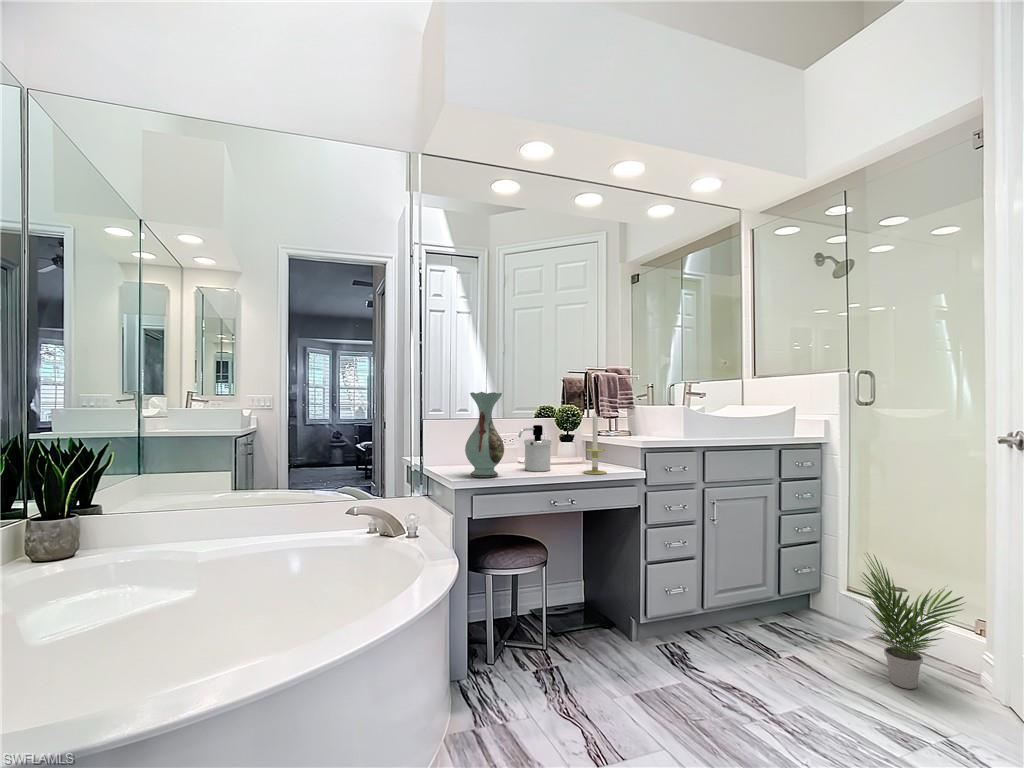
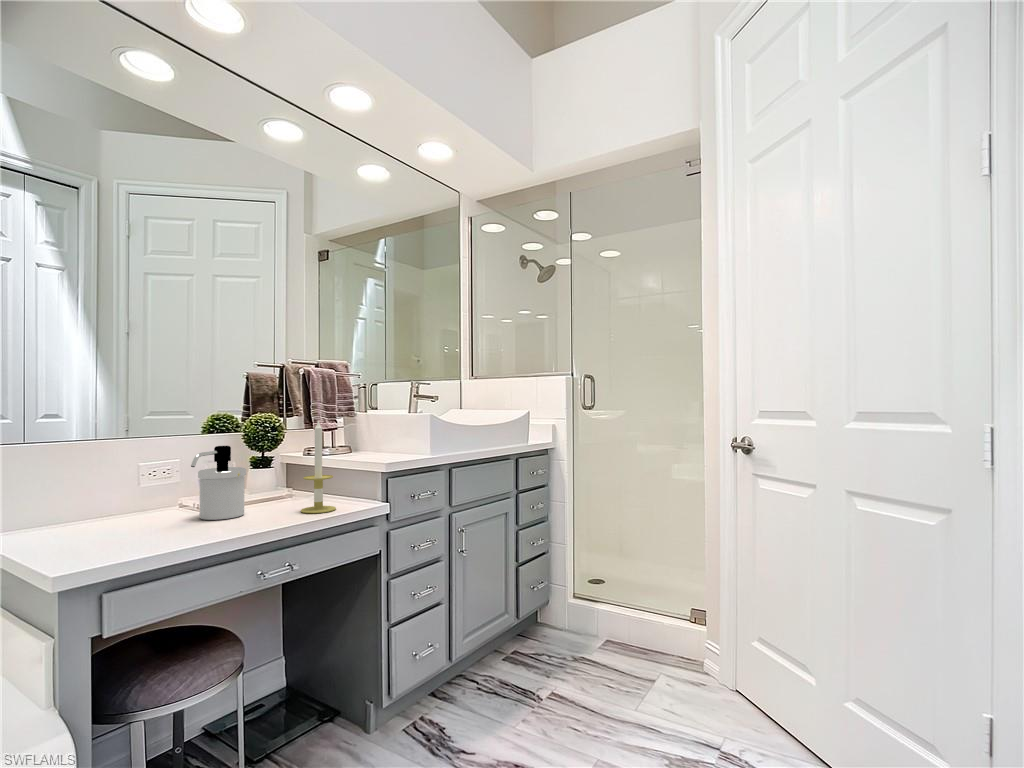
decorative vase: present [465,392,504,477] -> none [84,392,167,546]
potted plant: present [851,553,964,689] -> none [592,558,708,696]

